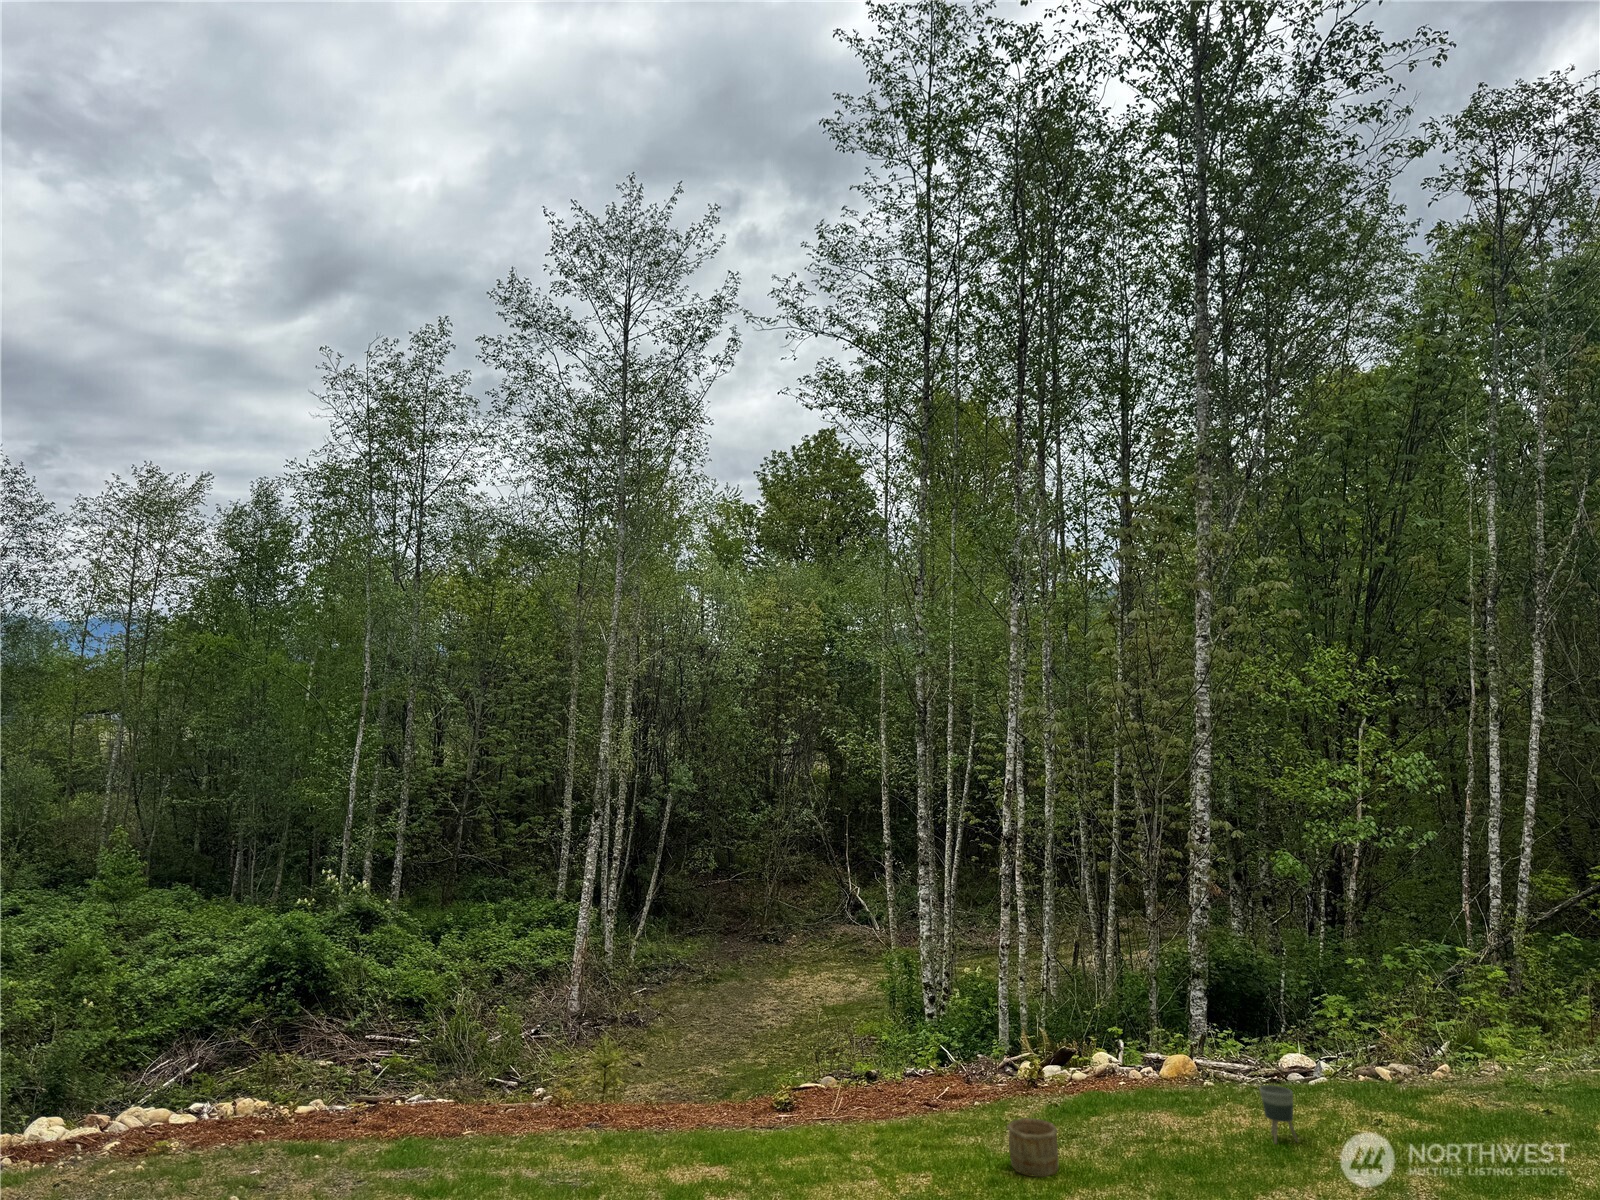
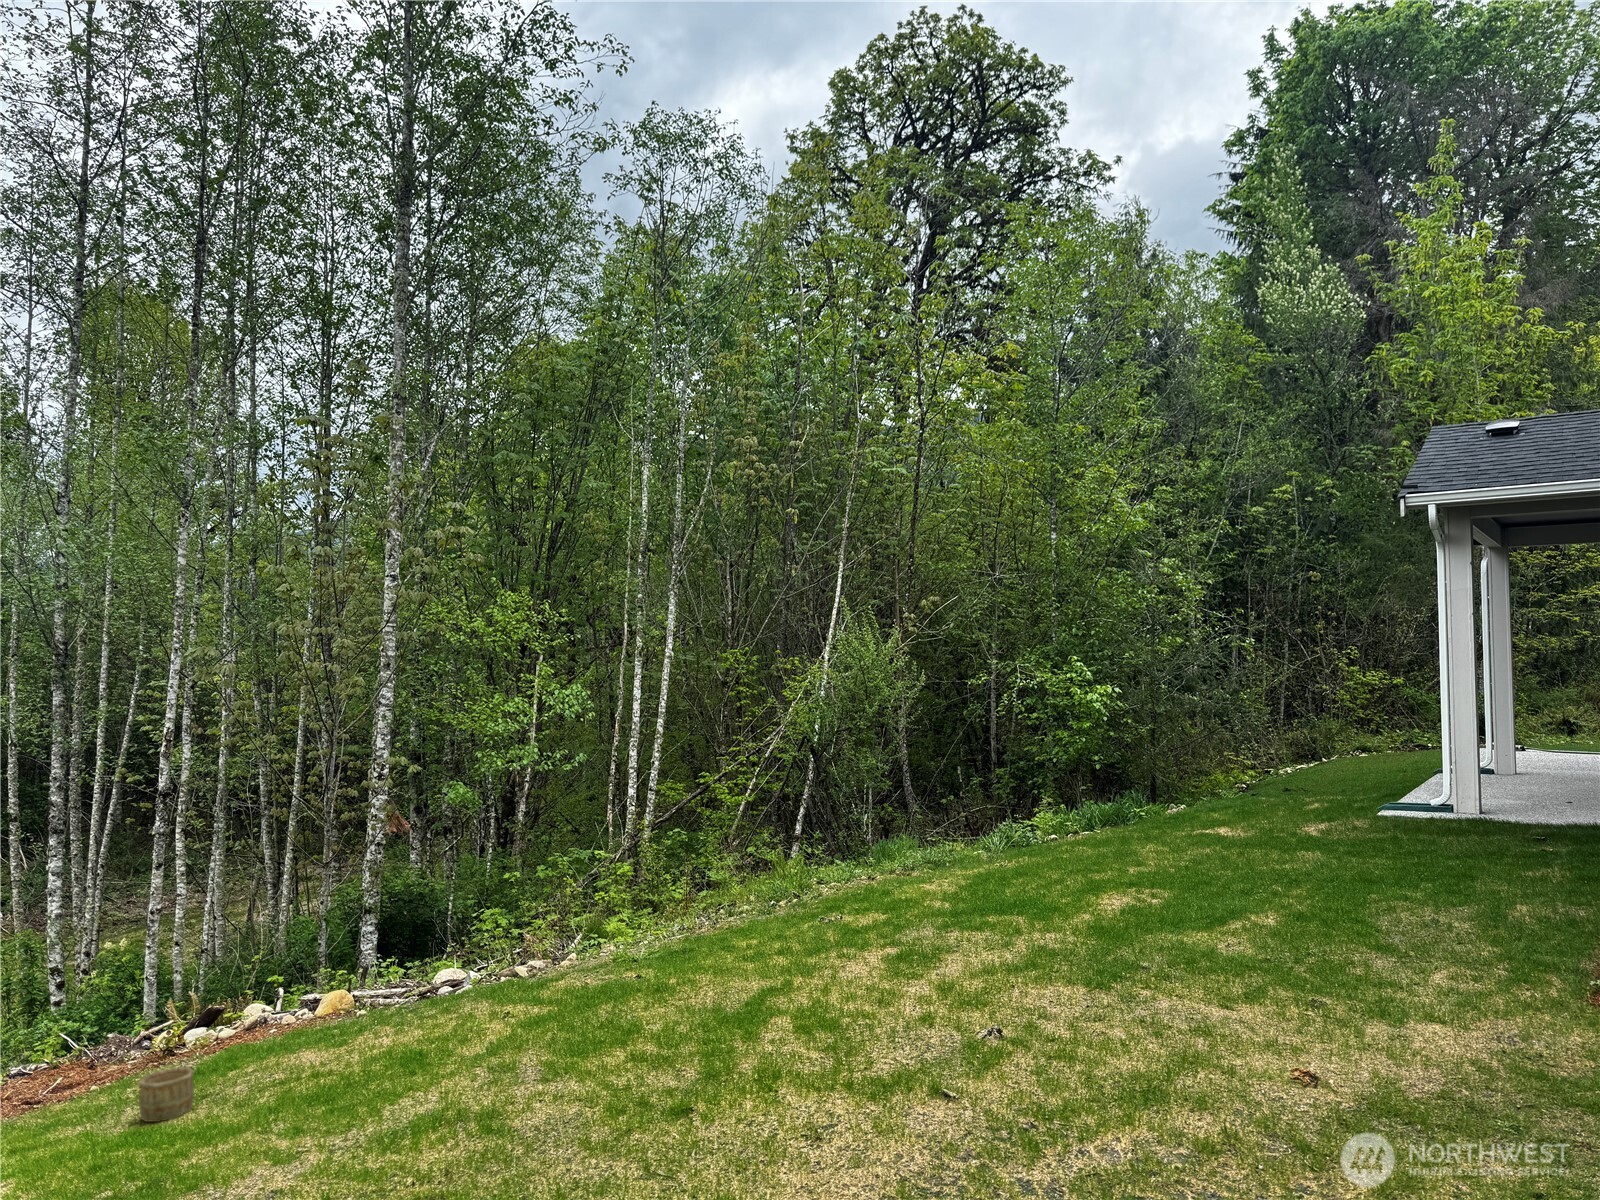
planter: present [1259,1085,1298,1144] -> none [394,985,423,1033]

